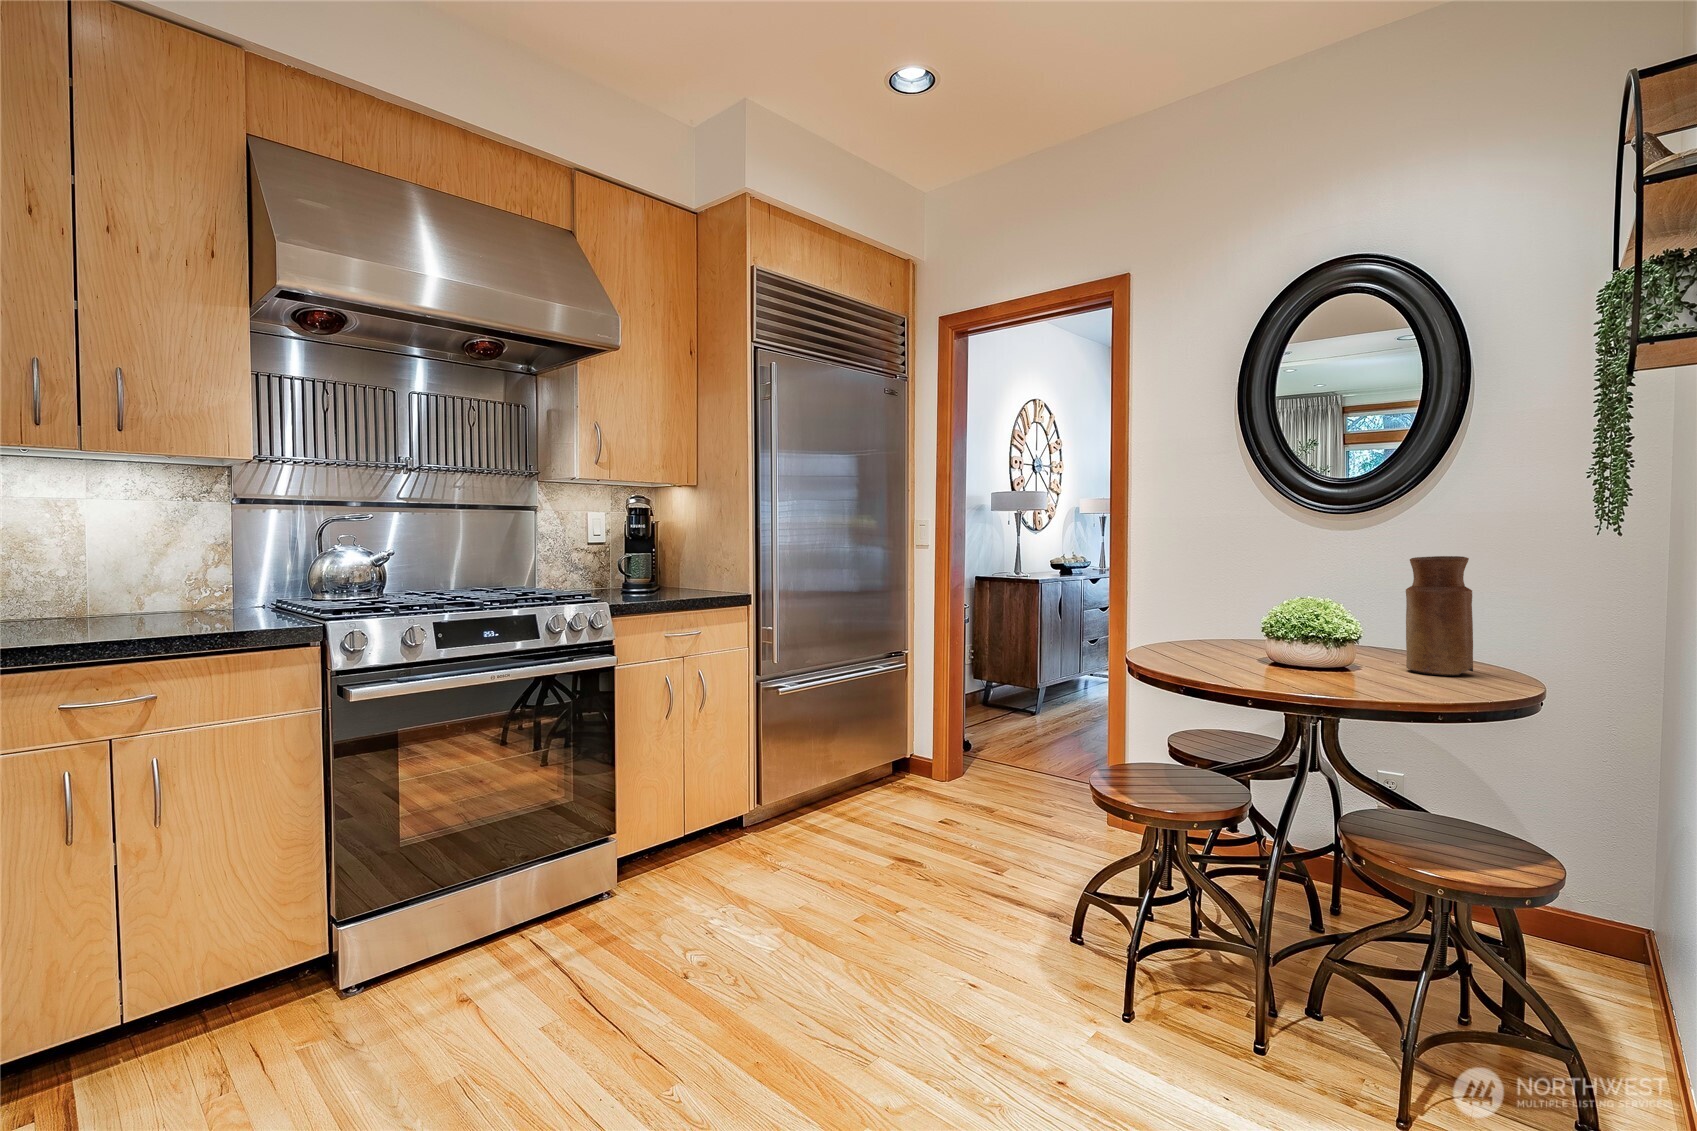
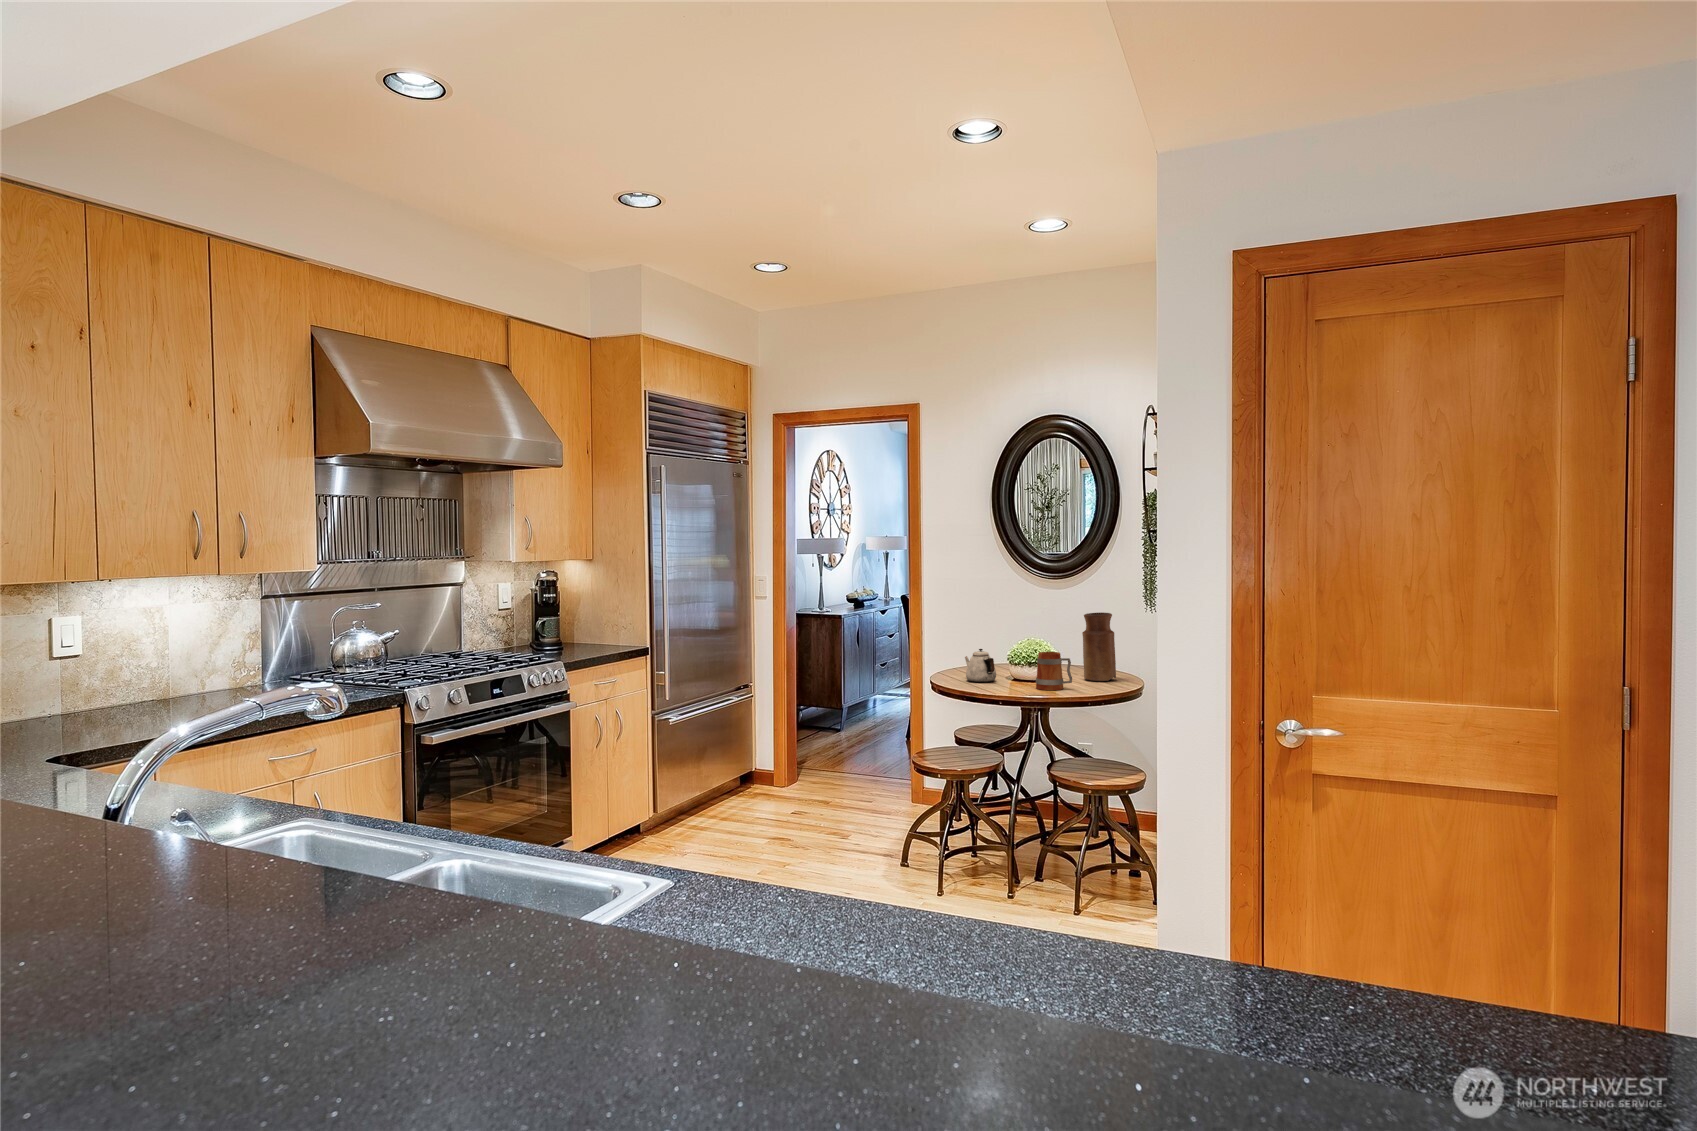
teapot: none [1187,610,1241,664] -> present [965,649,996,682]
mug: none [1317,617,1392,685] -> present [1036,652,1072,690]

